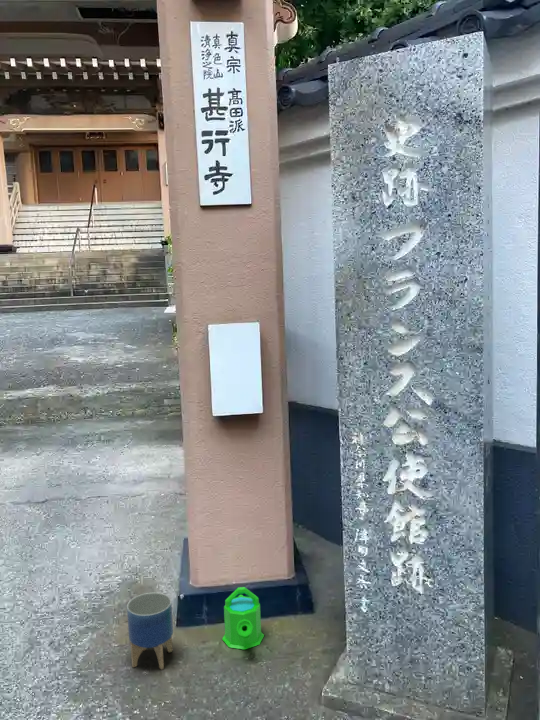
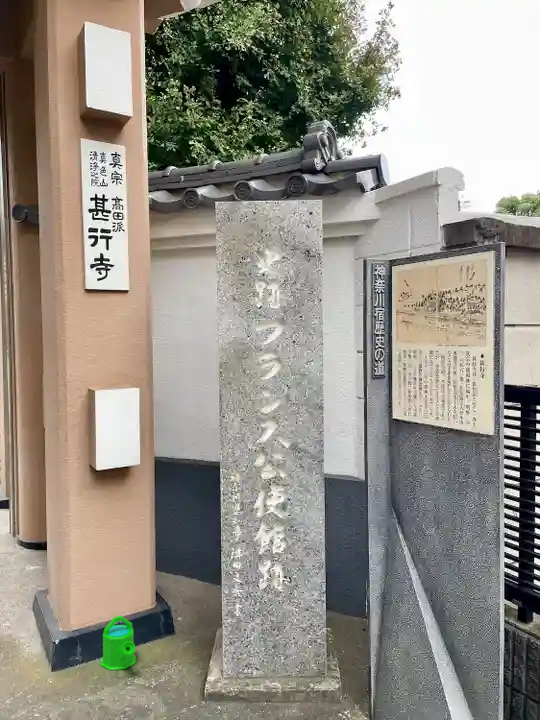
planter: present [127,592,173,669] -> none [22,631,64,701]

